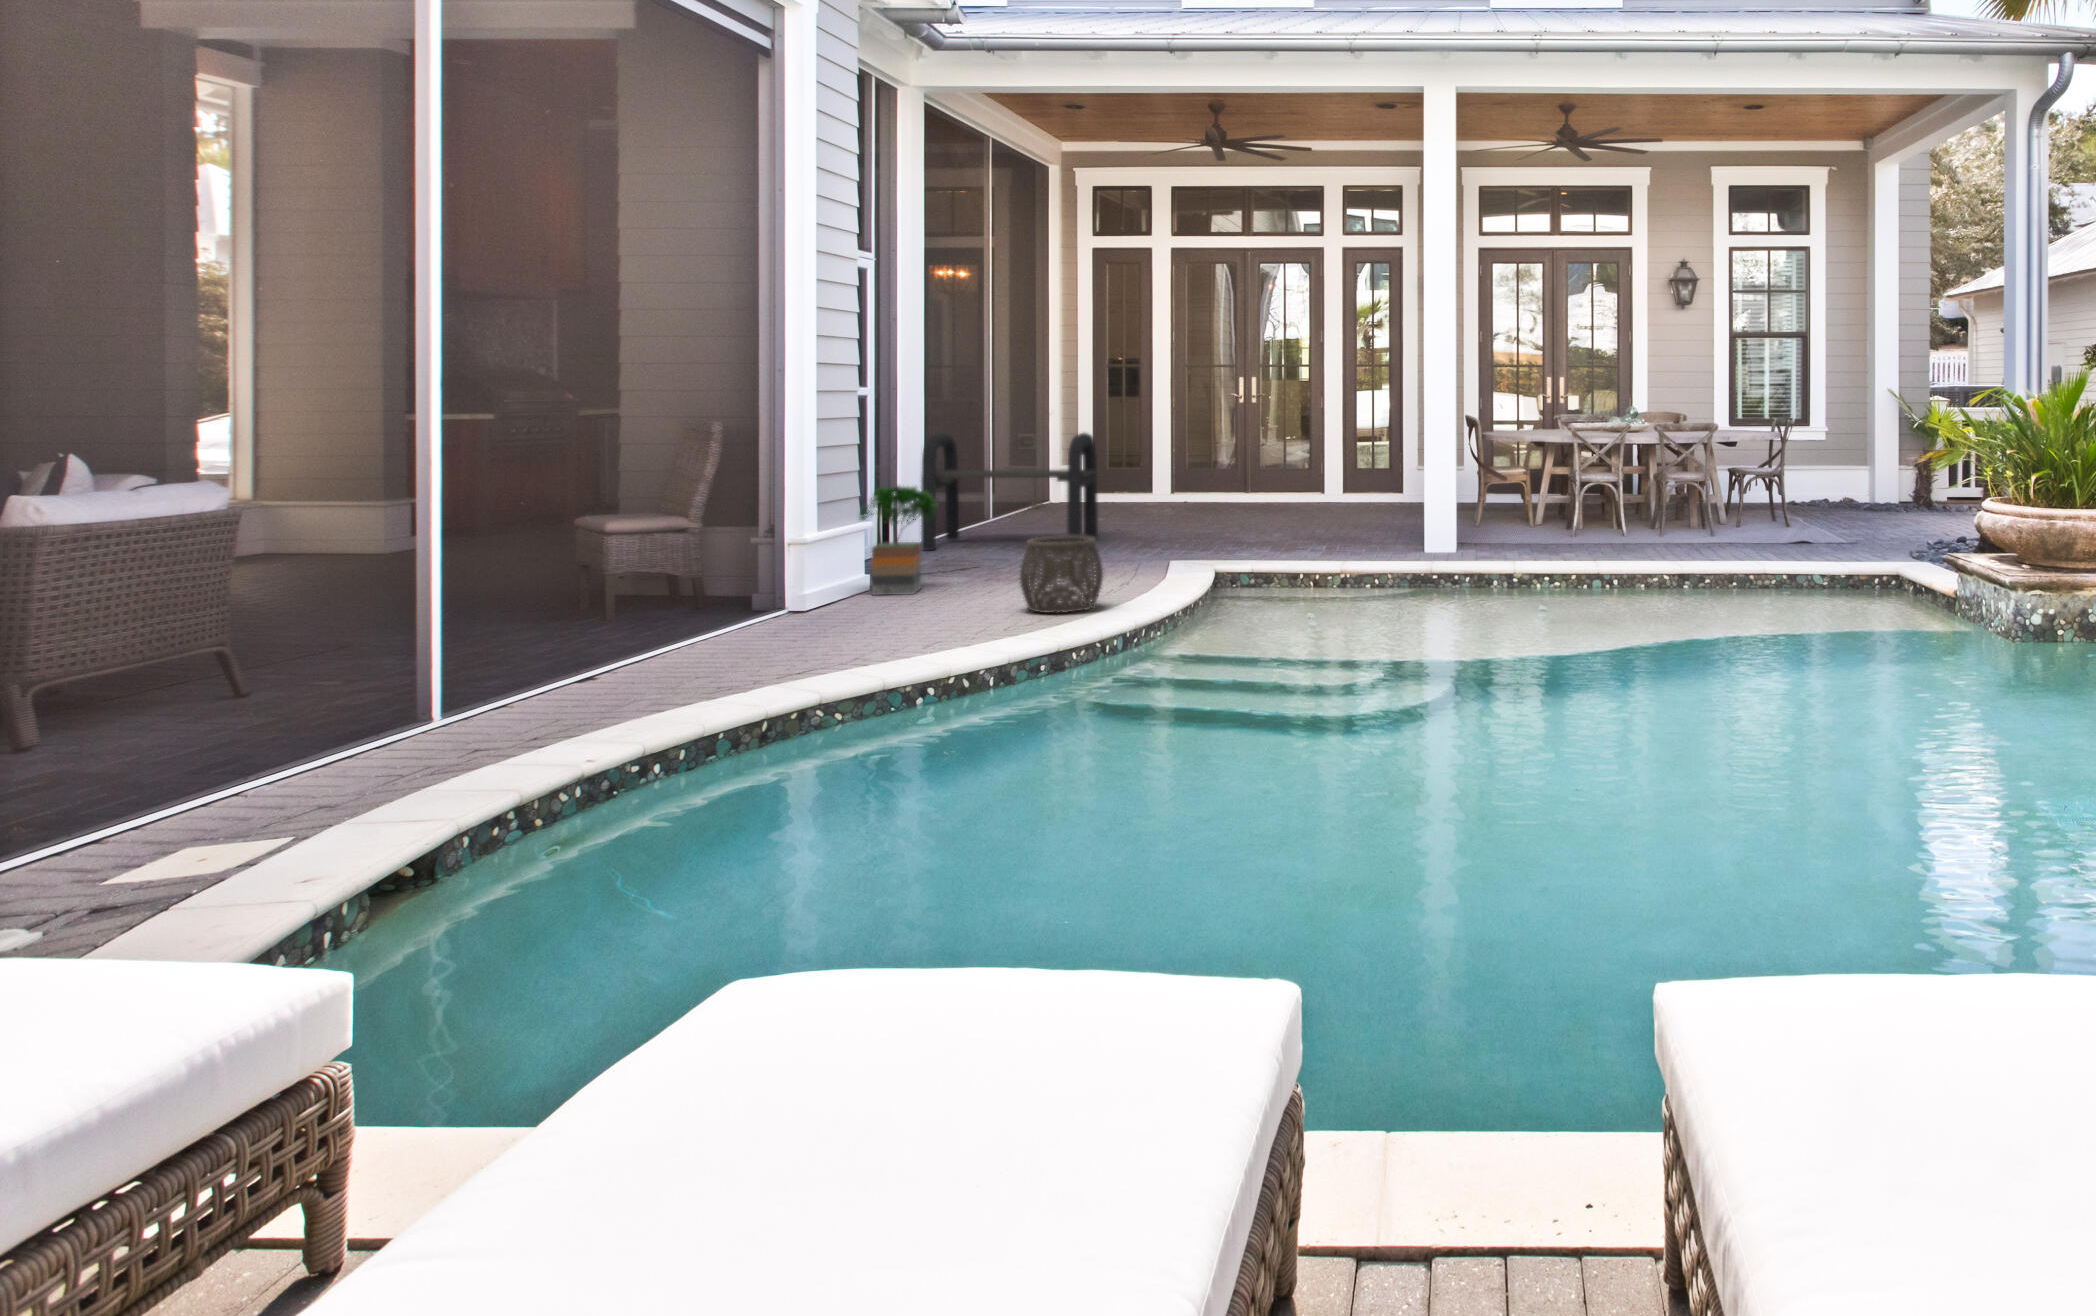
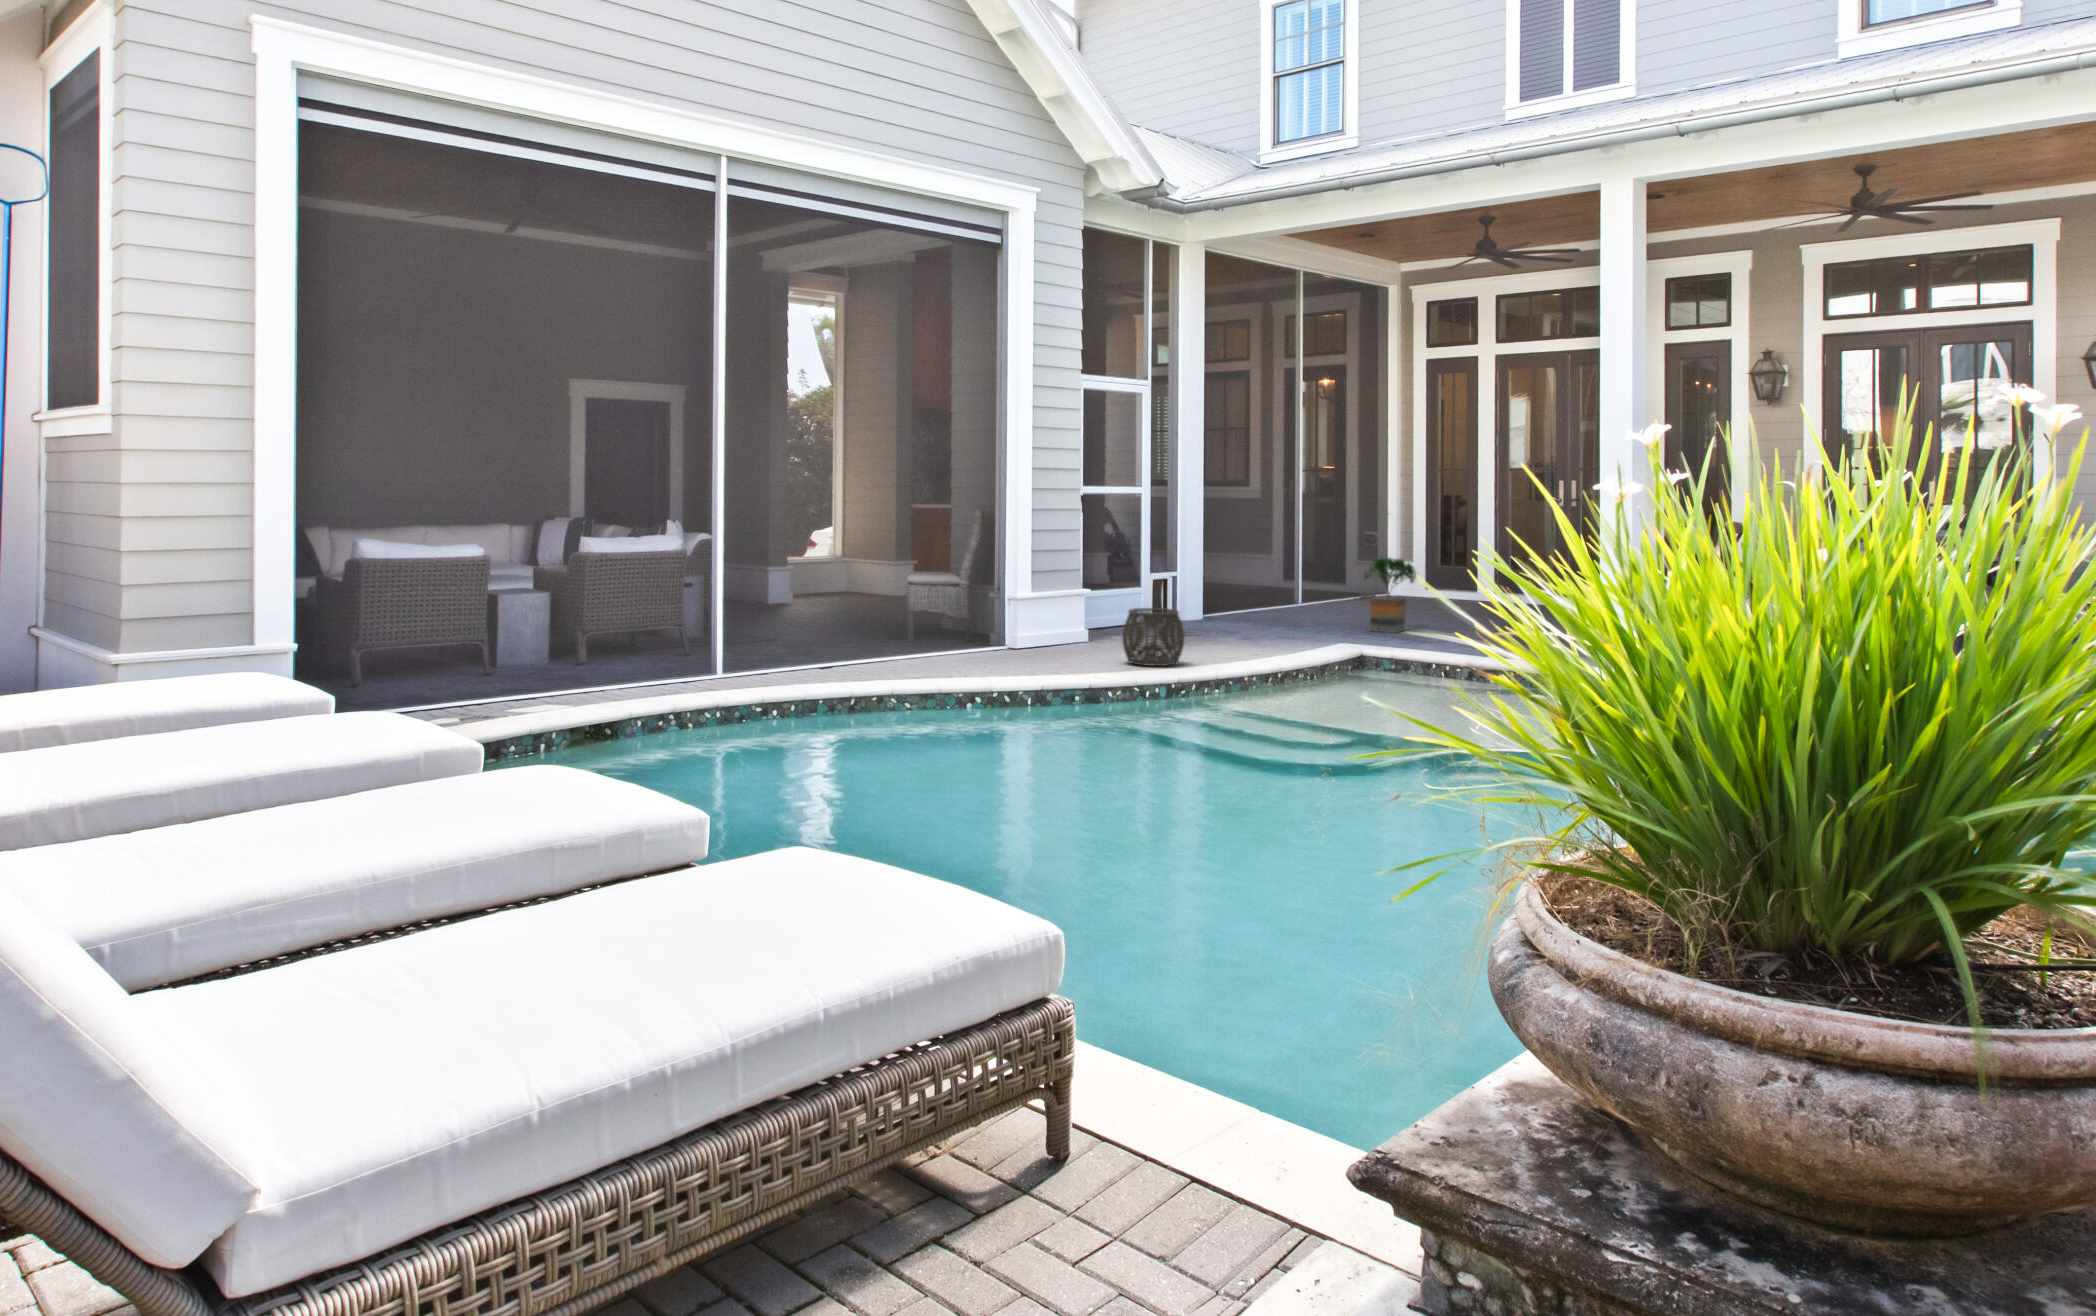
bench: present [921,433,1098,550] -> none [1182,525,1332,629]
potted tree: present [859,486,936,595] -> present [1364,558,1416,633]

